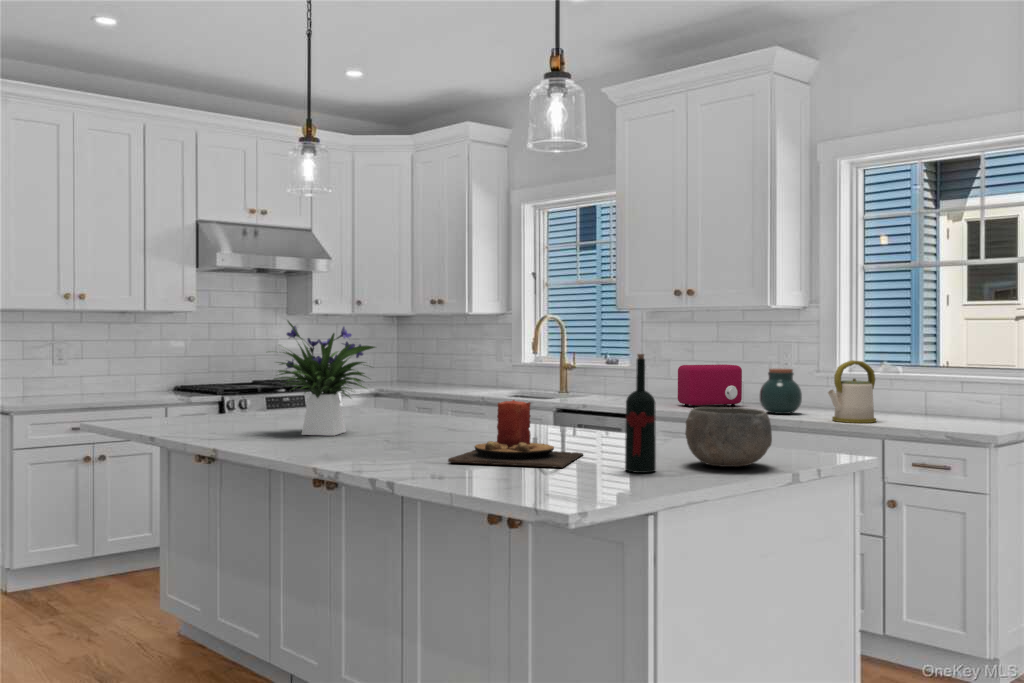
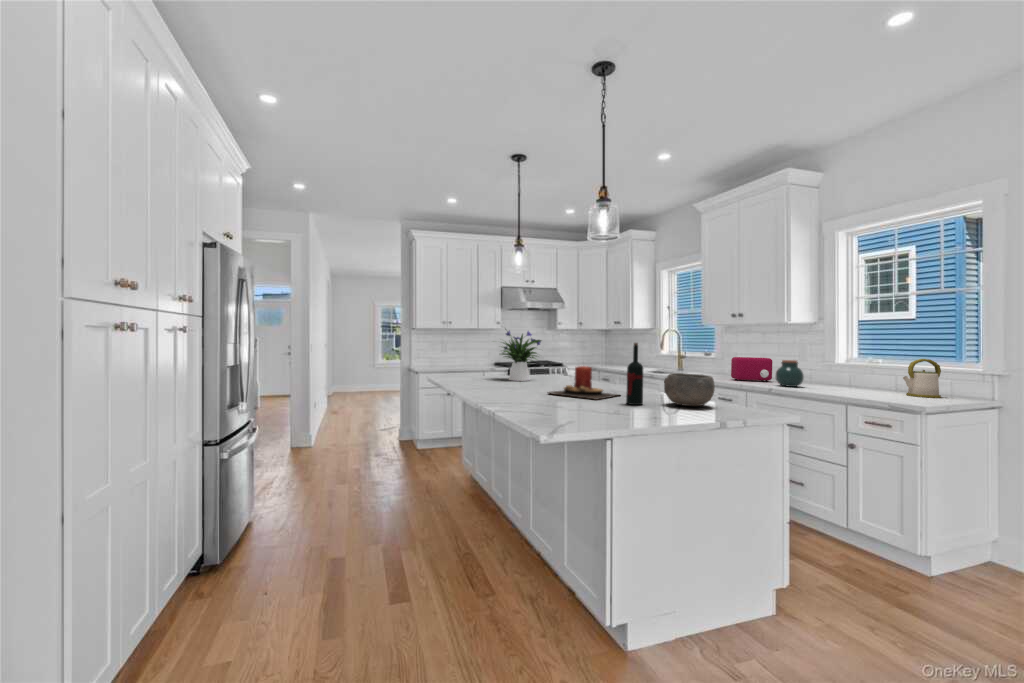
kettle: present [828,360,876,423] -> present [903,359,941,398]

